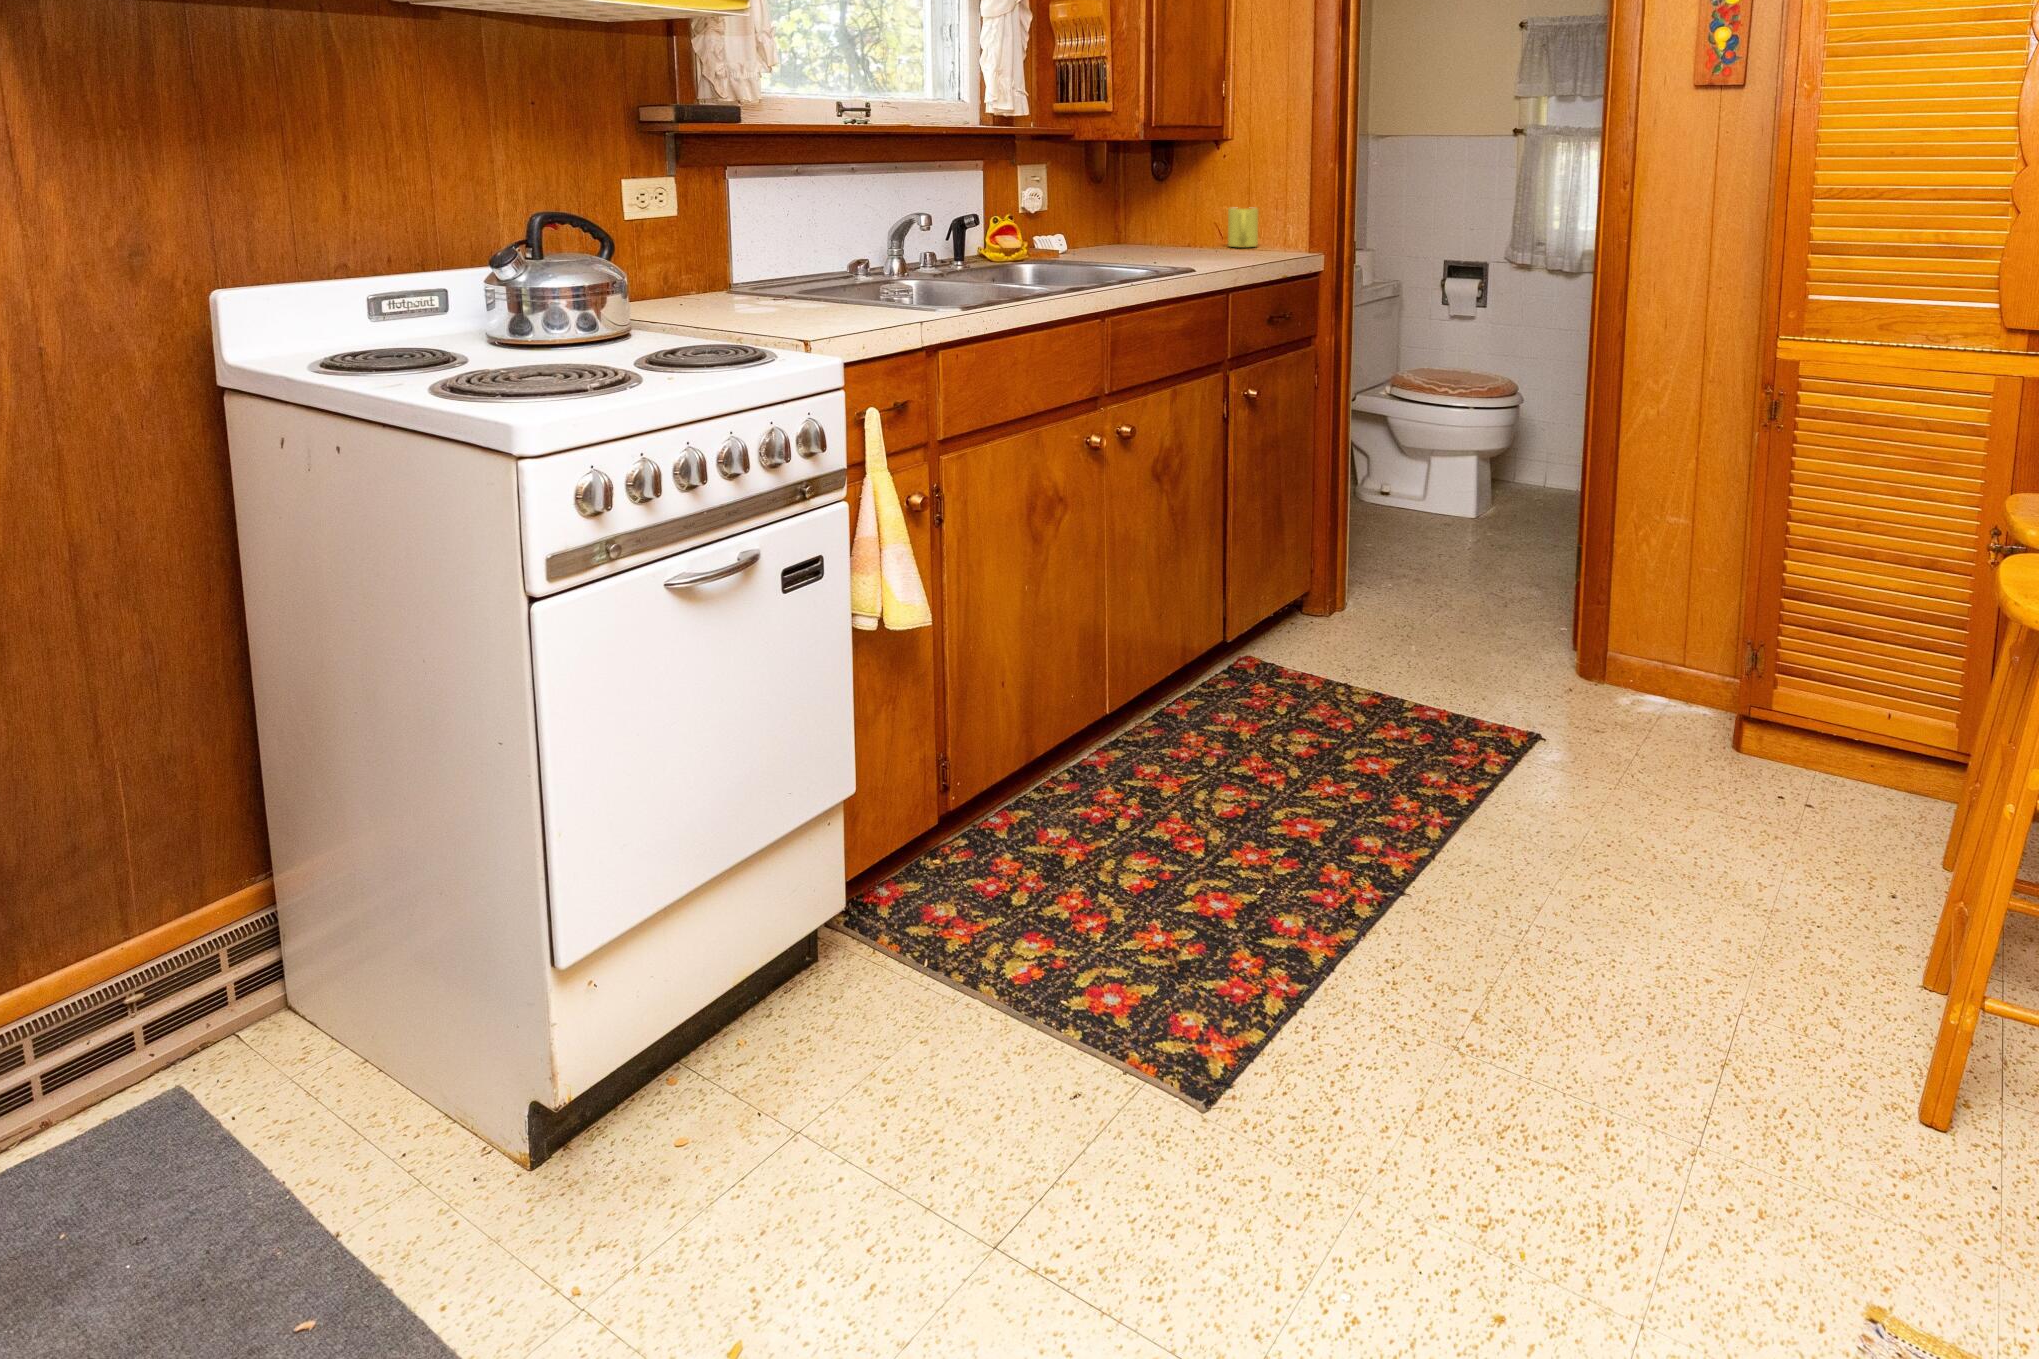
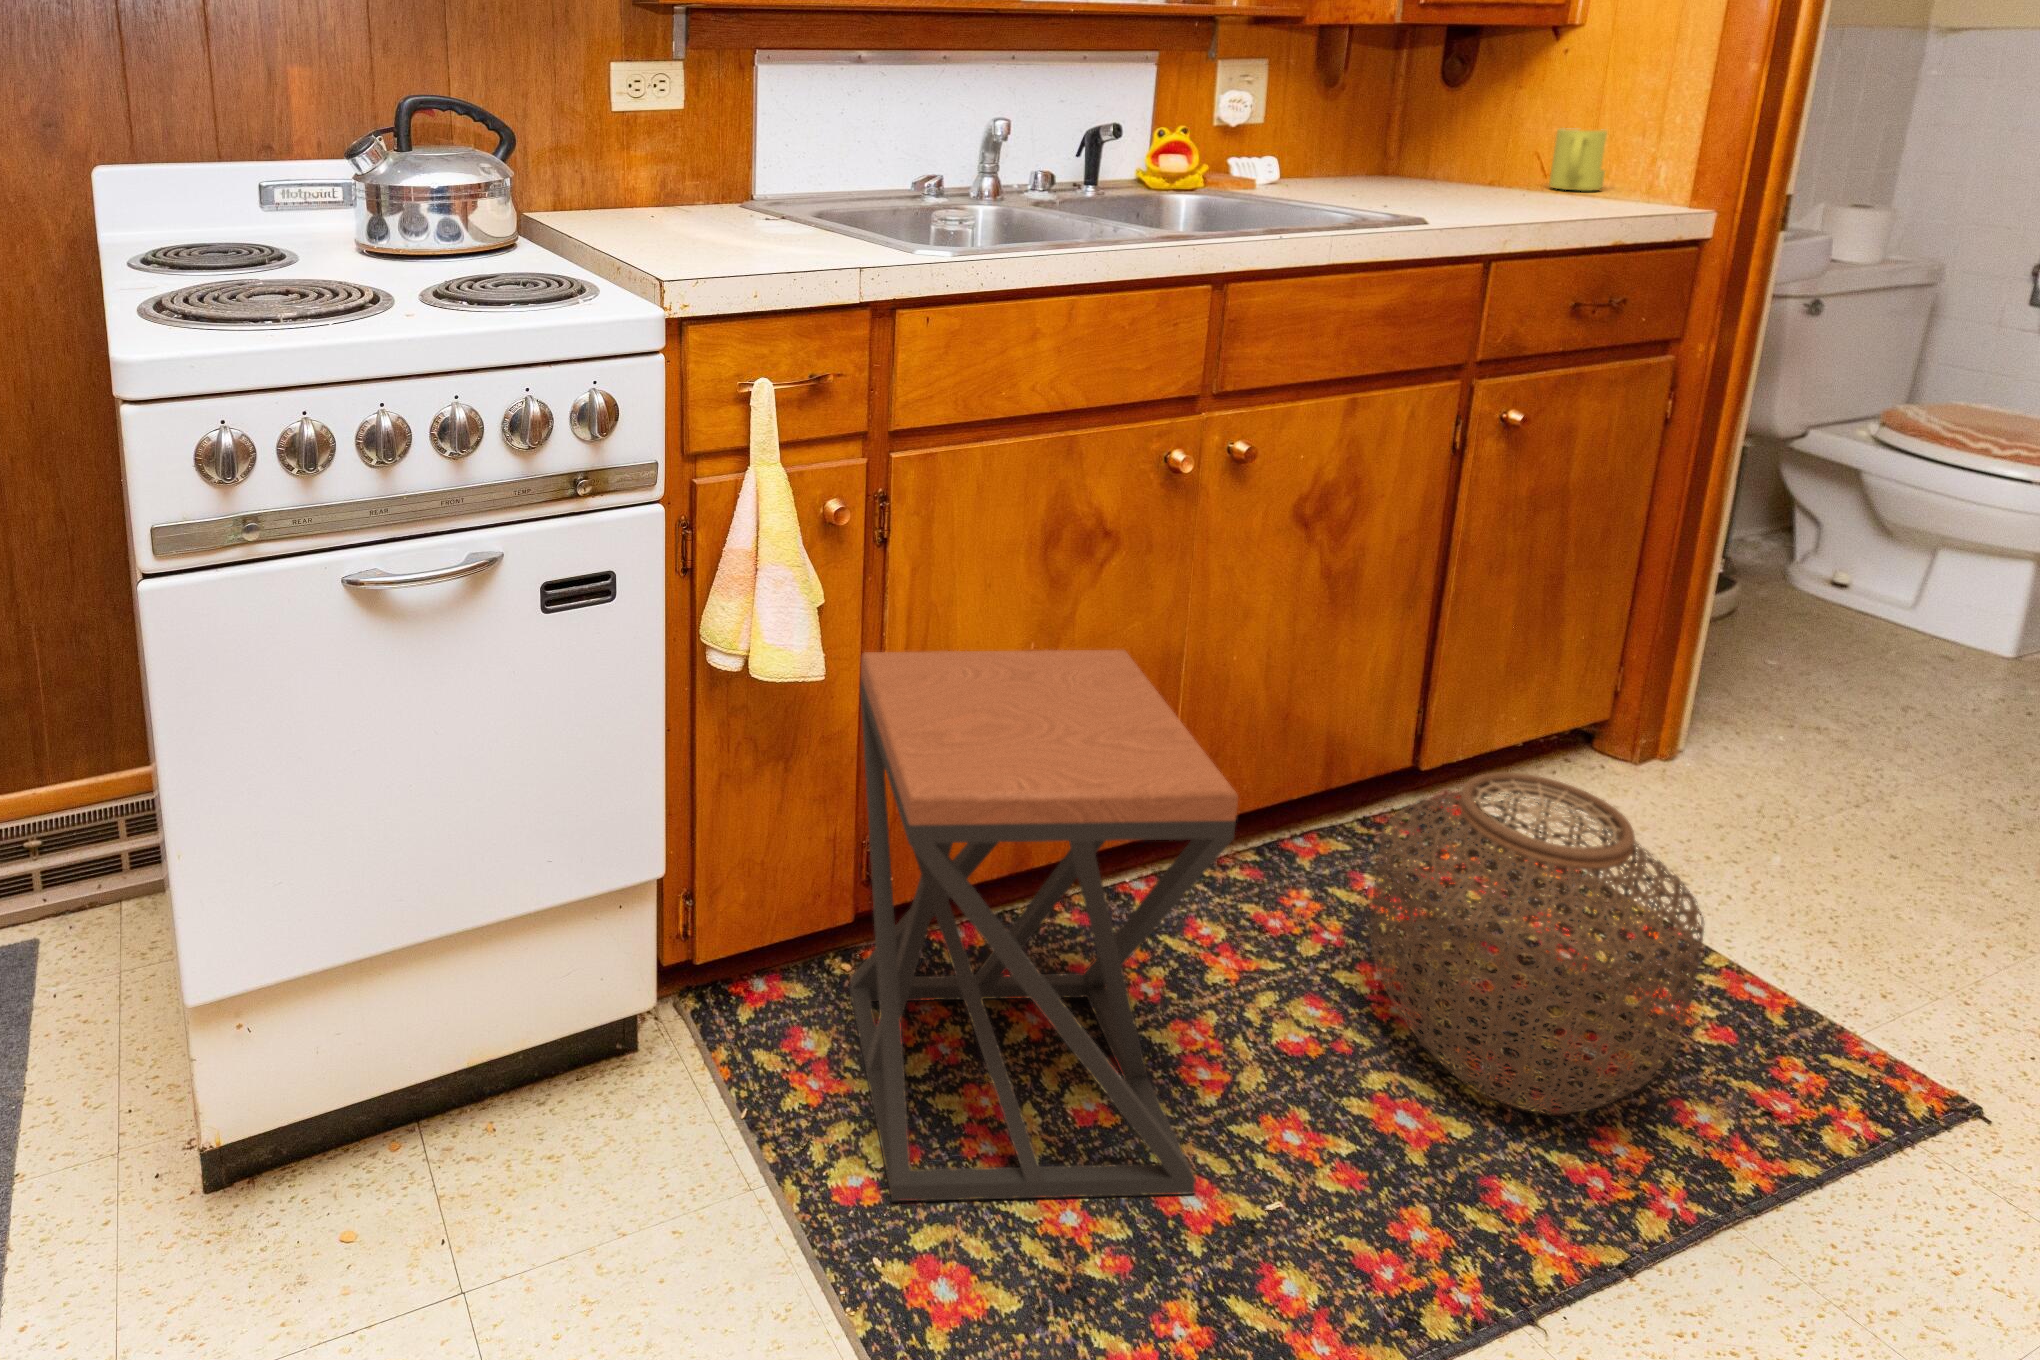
stool: none [940,570,1220,971] -> present [850,650,1238,1201]
woven basket: none [1251,601,1424,802] -> present [1370,772,1704,1114]

